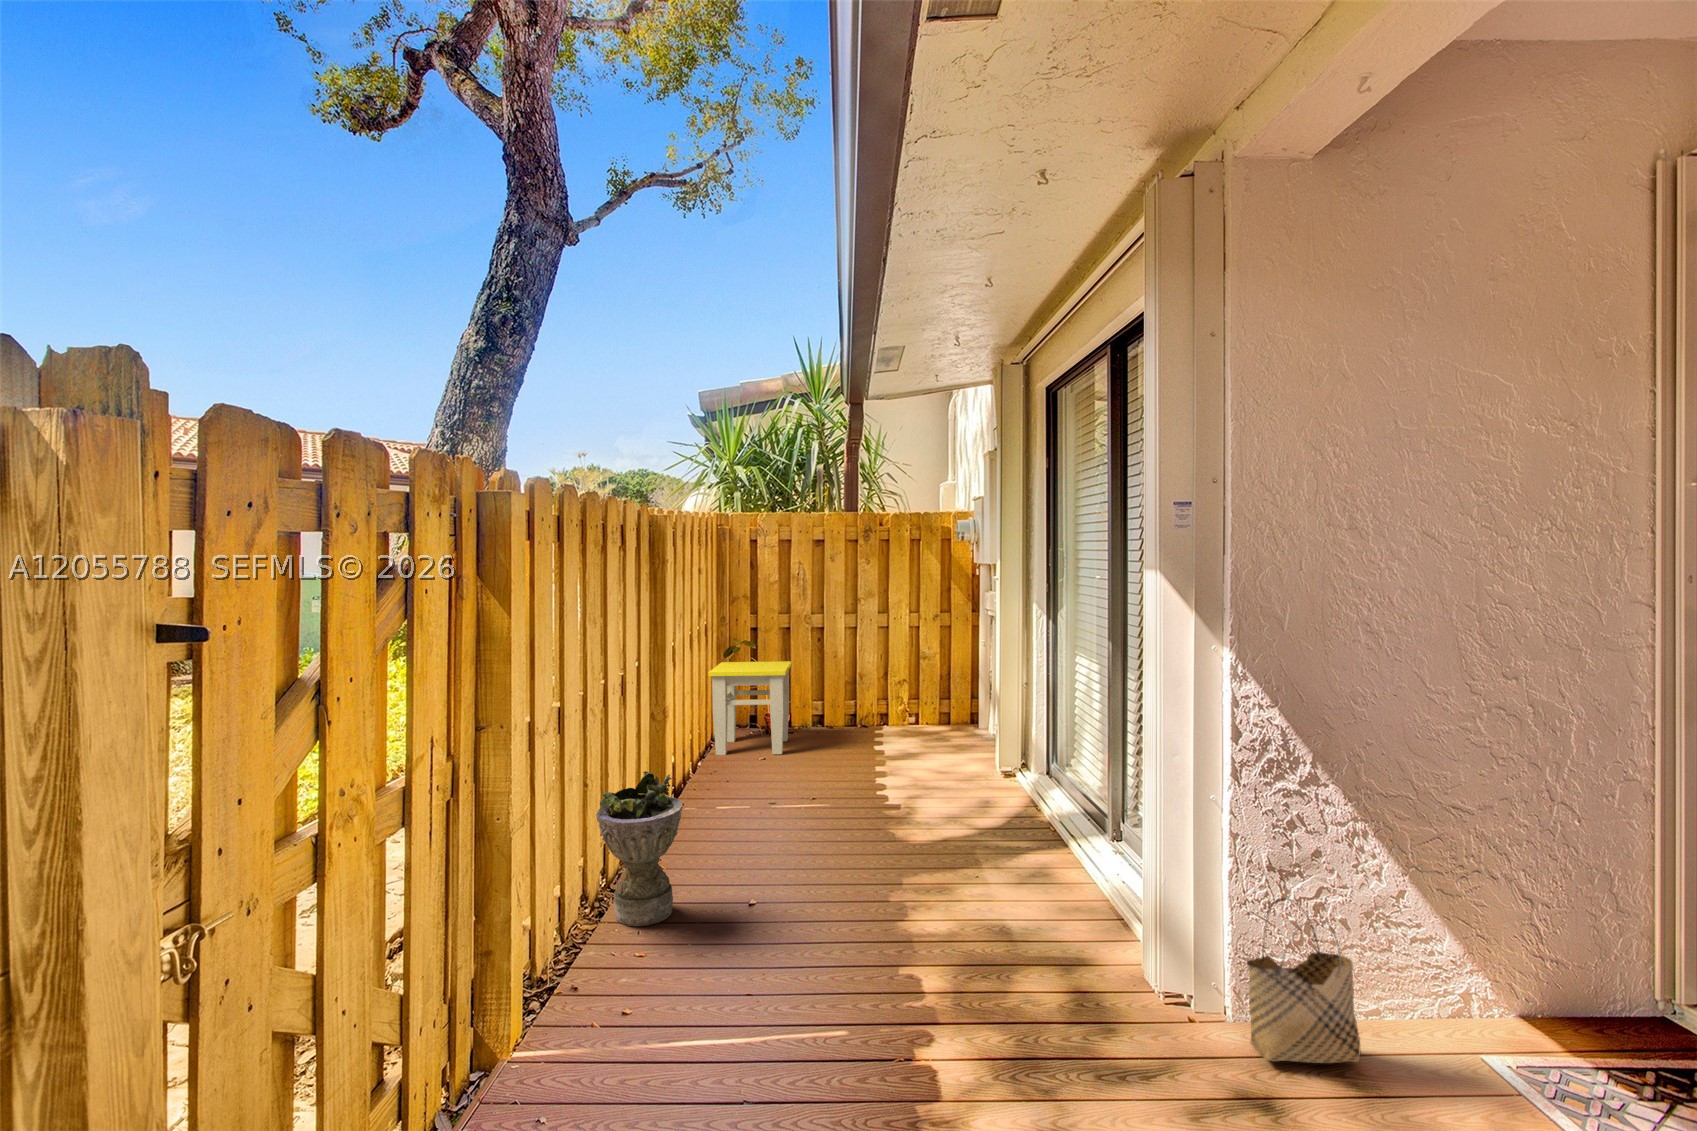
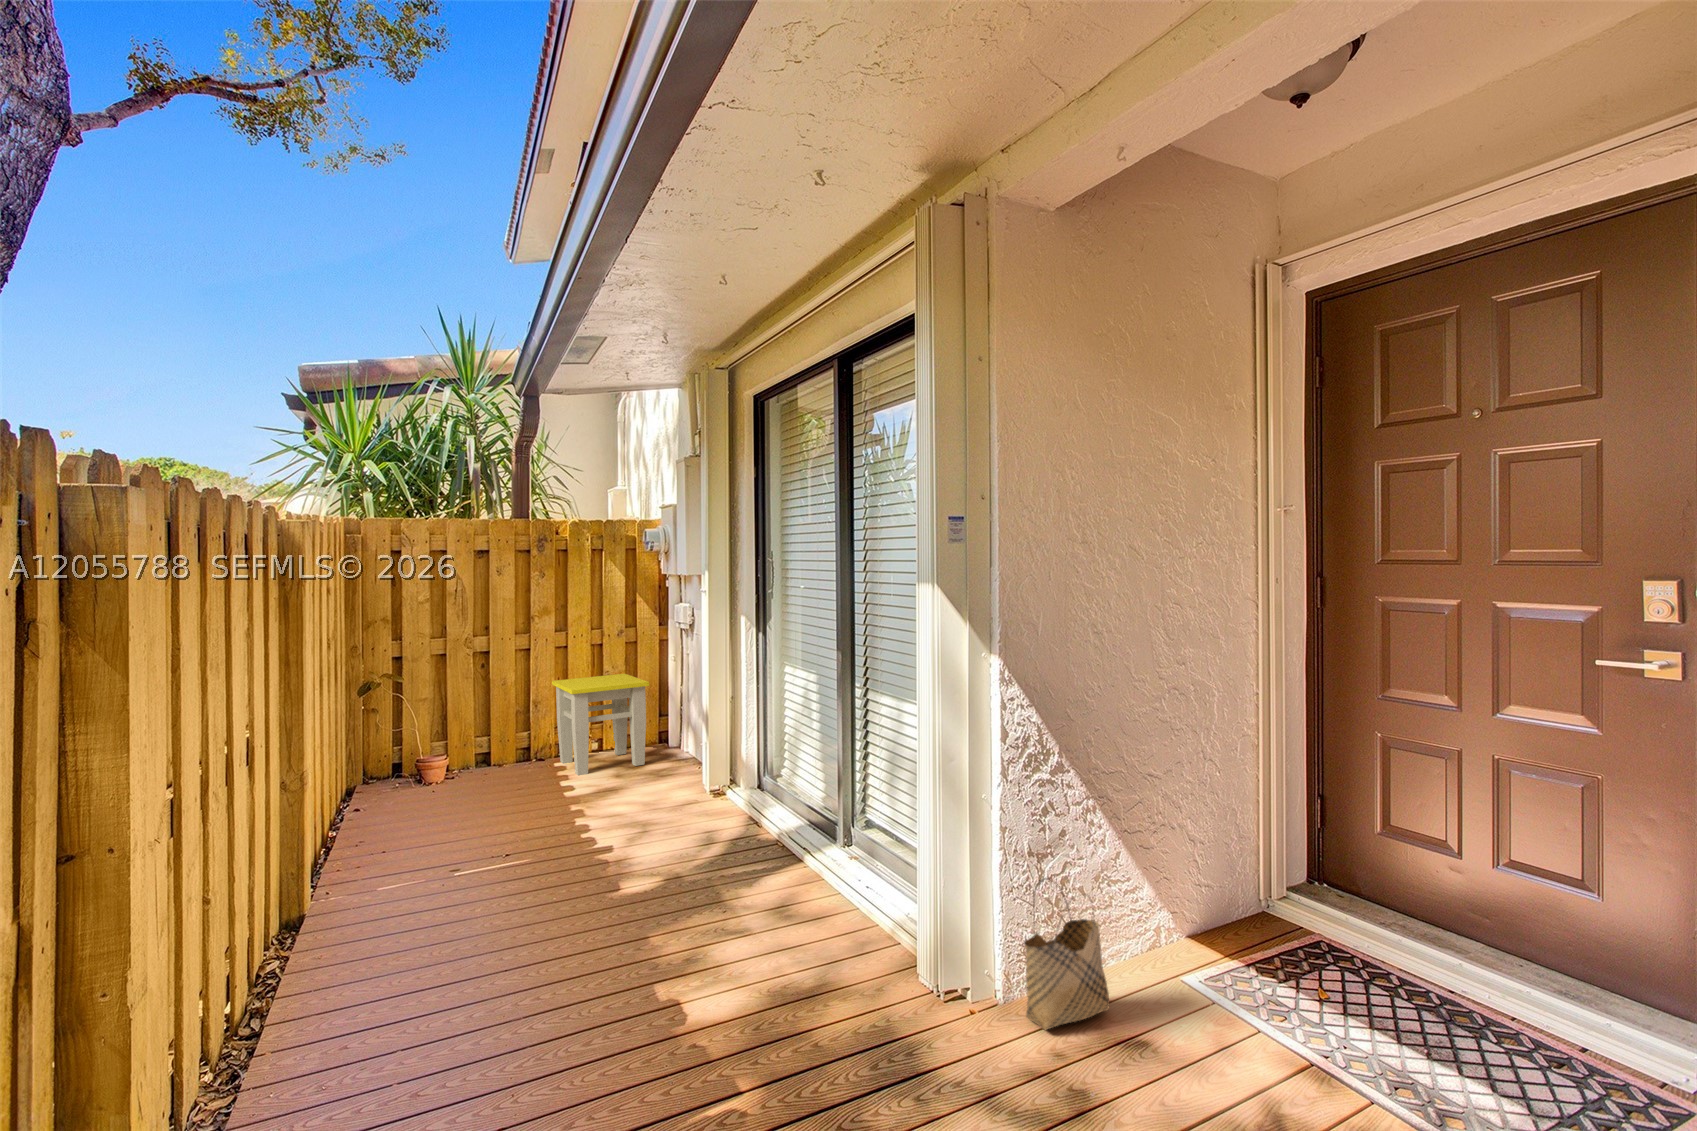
stool: present [708,661,792,755] -> present [552,674,649,775]
planter: present [596,771,683,926] -> none [254,855,383,1064]

